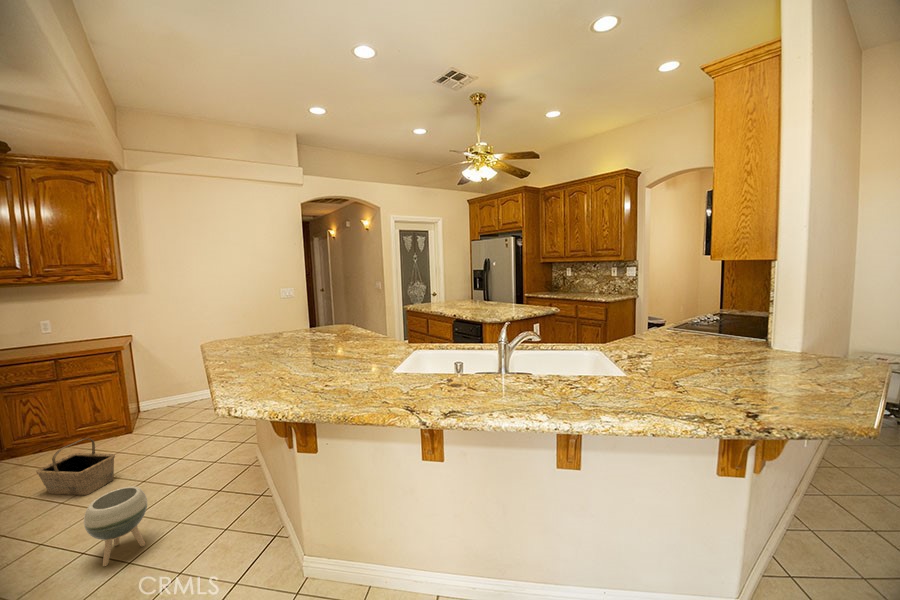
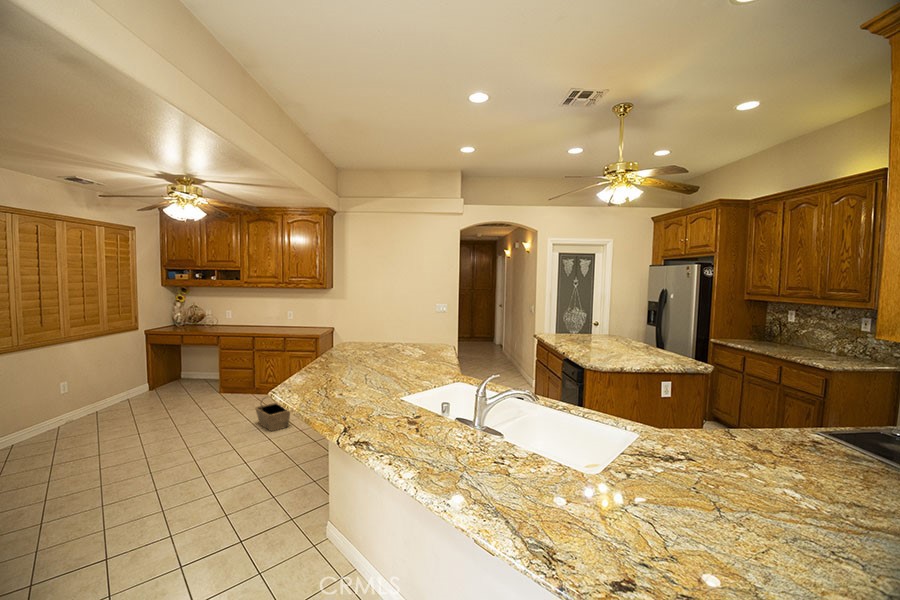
planter: present [84,486,147,566] -> none [244,431,278,477]

